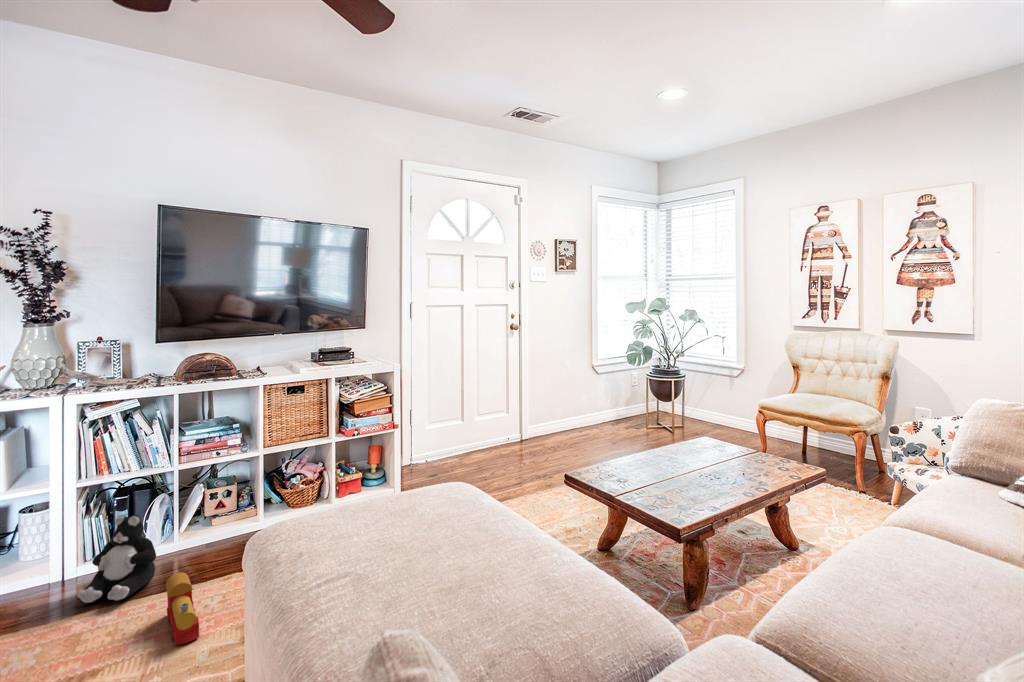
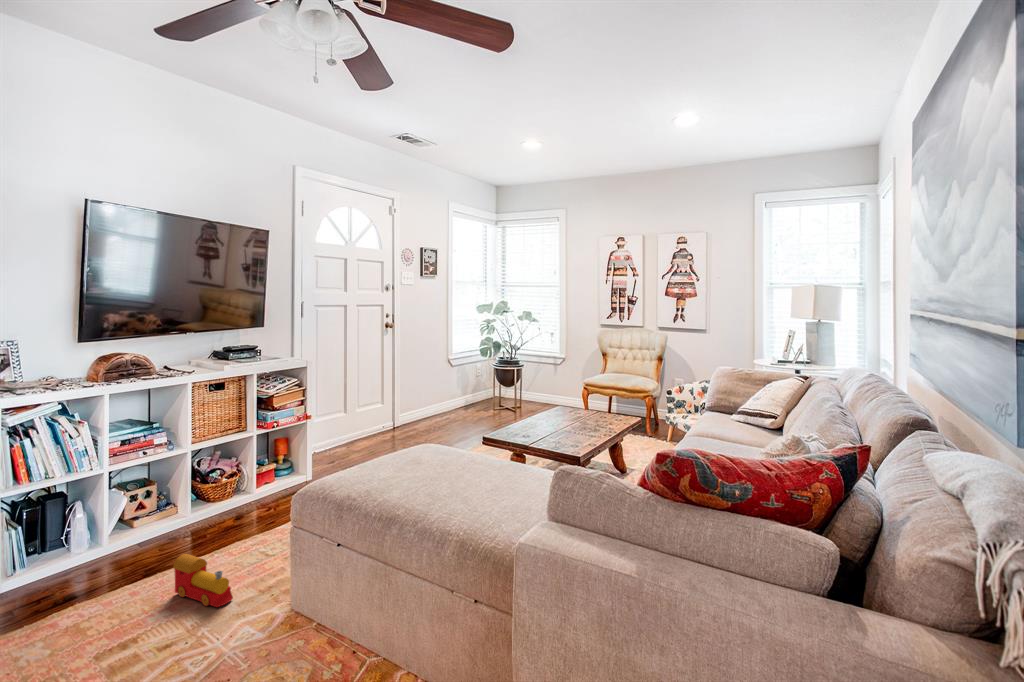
plush toy: present [77,515,156,603] -> none [50,515,124,606]

